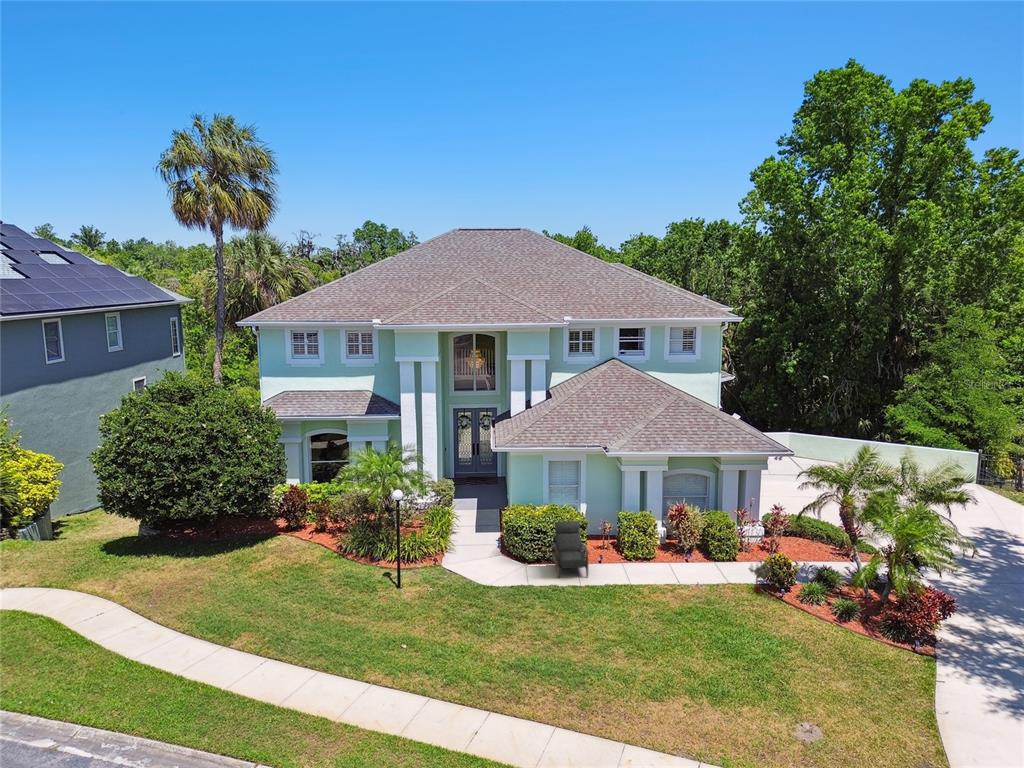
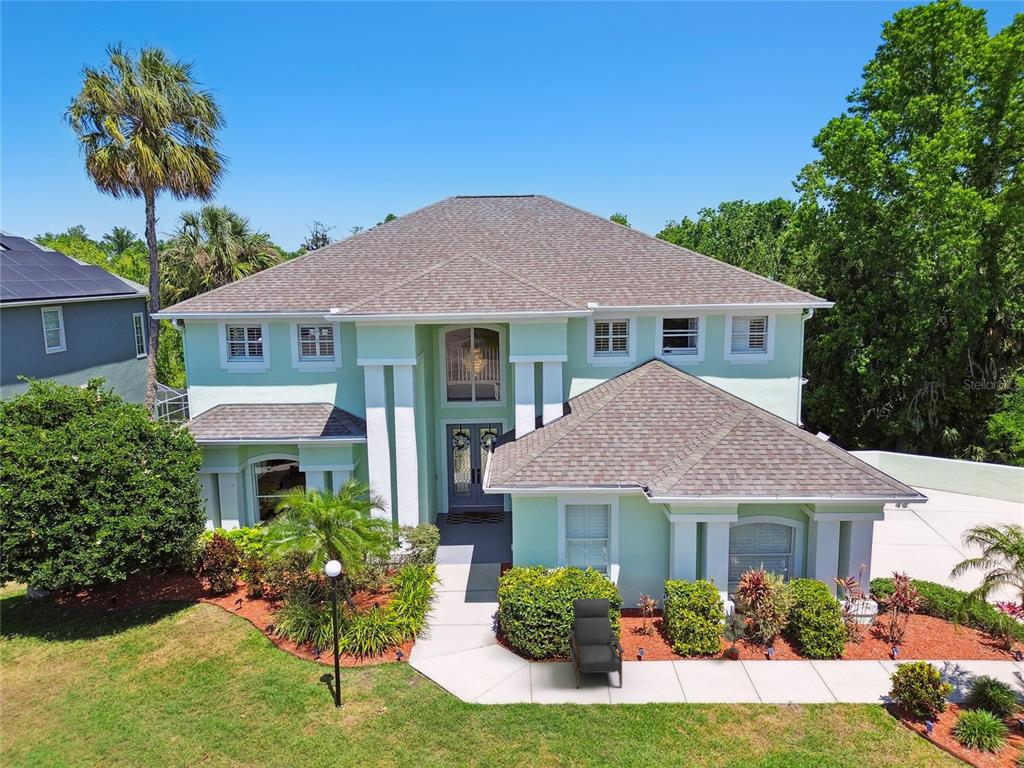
potted tree: present [748,560,771,593] -> present [721,612,747,659]

